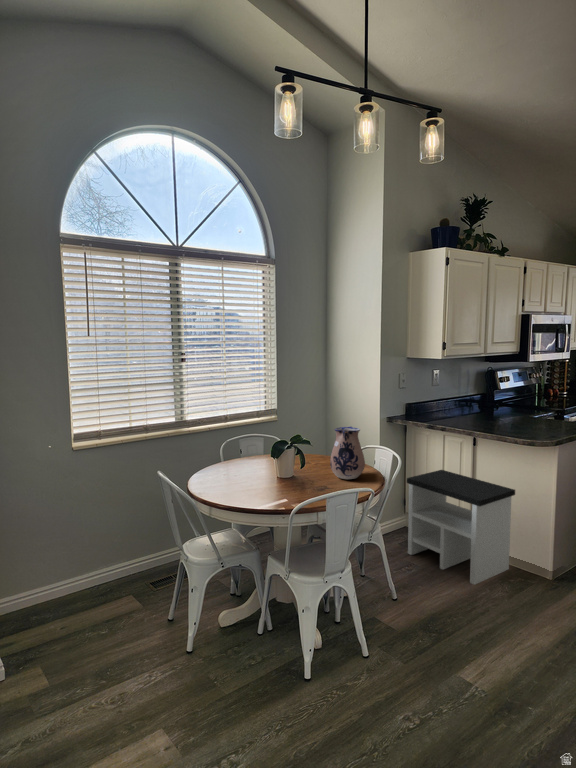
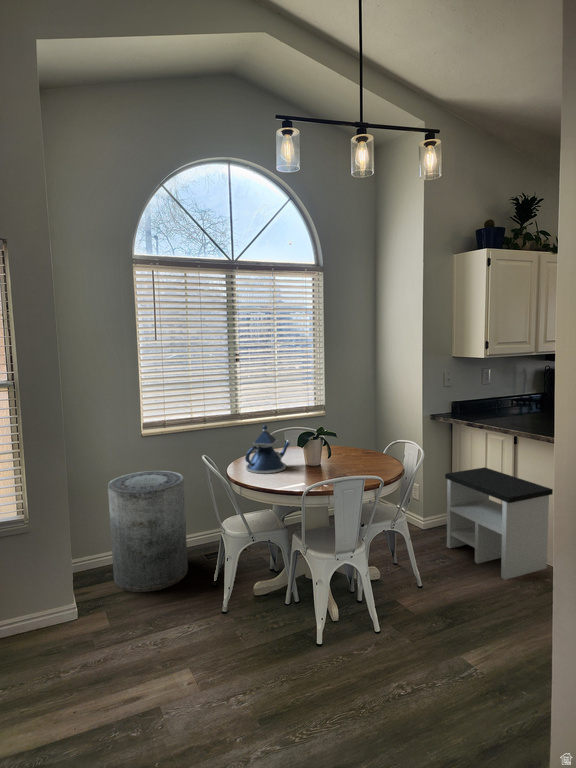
ceramic pitcher: present [330,426,365,479] -> none [355,422,387,470]
teapot: none [209,433,259,489] -> present [245,425,291,474]
trash can: none [35,489,133,637] -> present [108,471,188,592]

